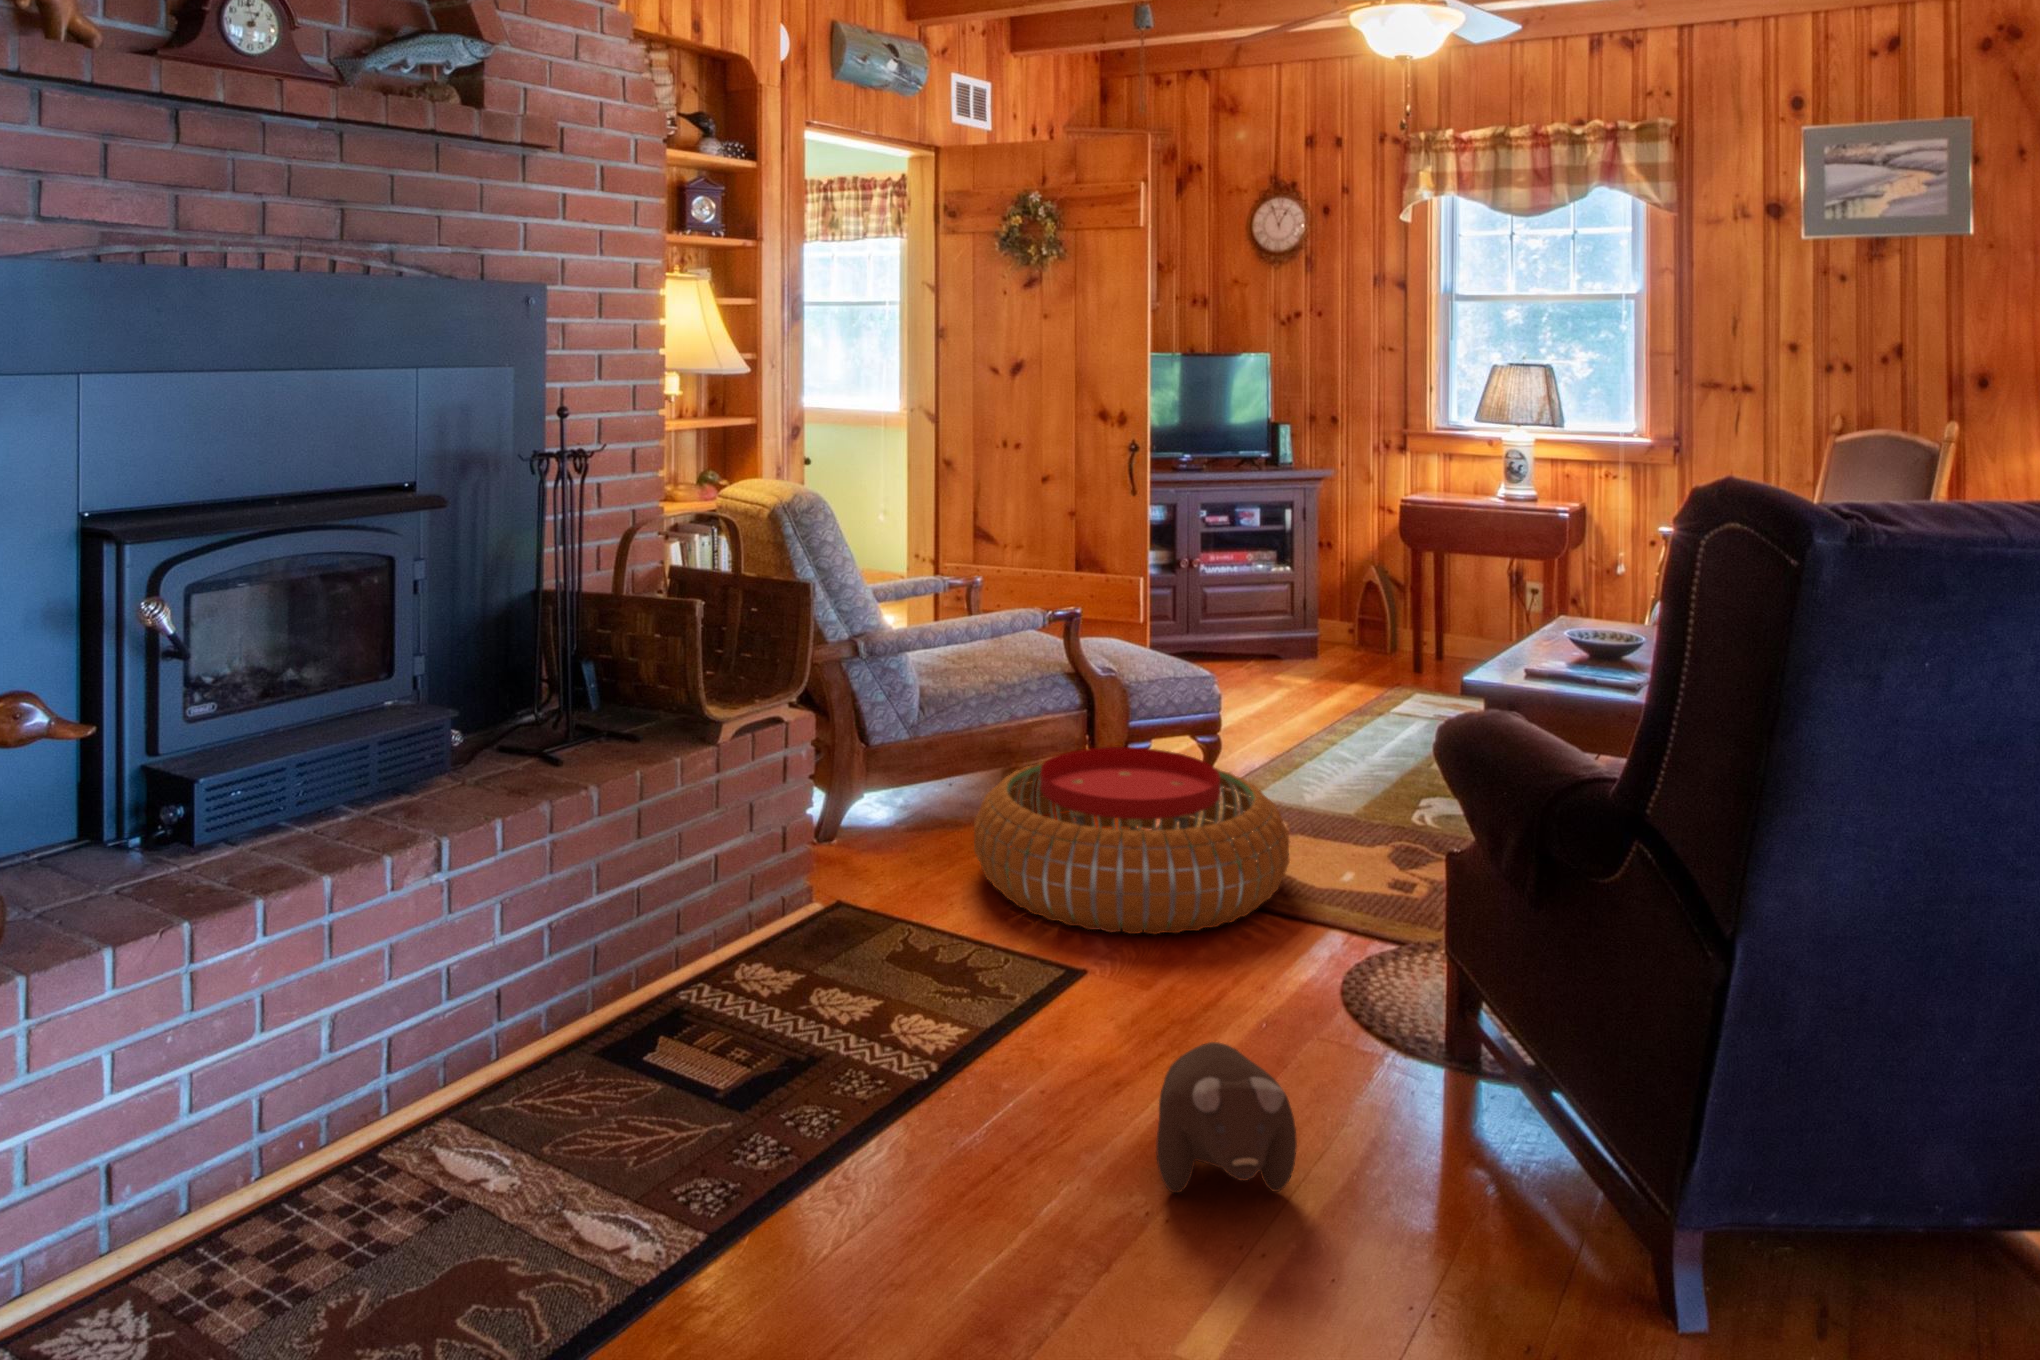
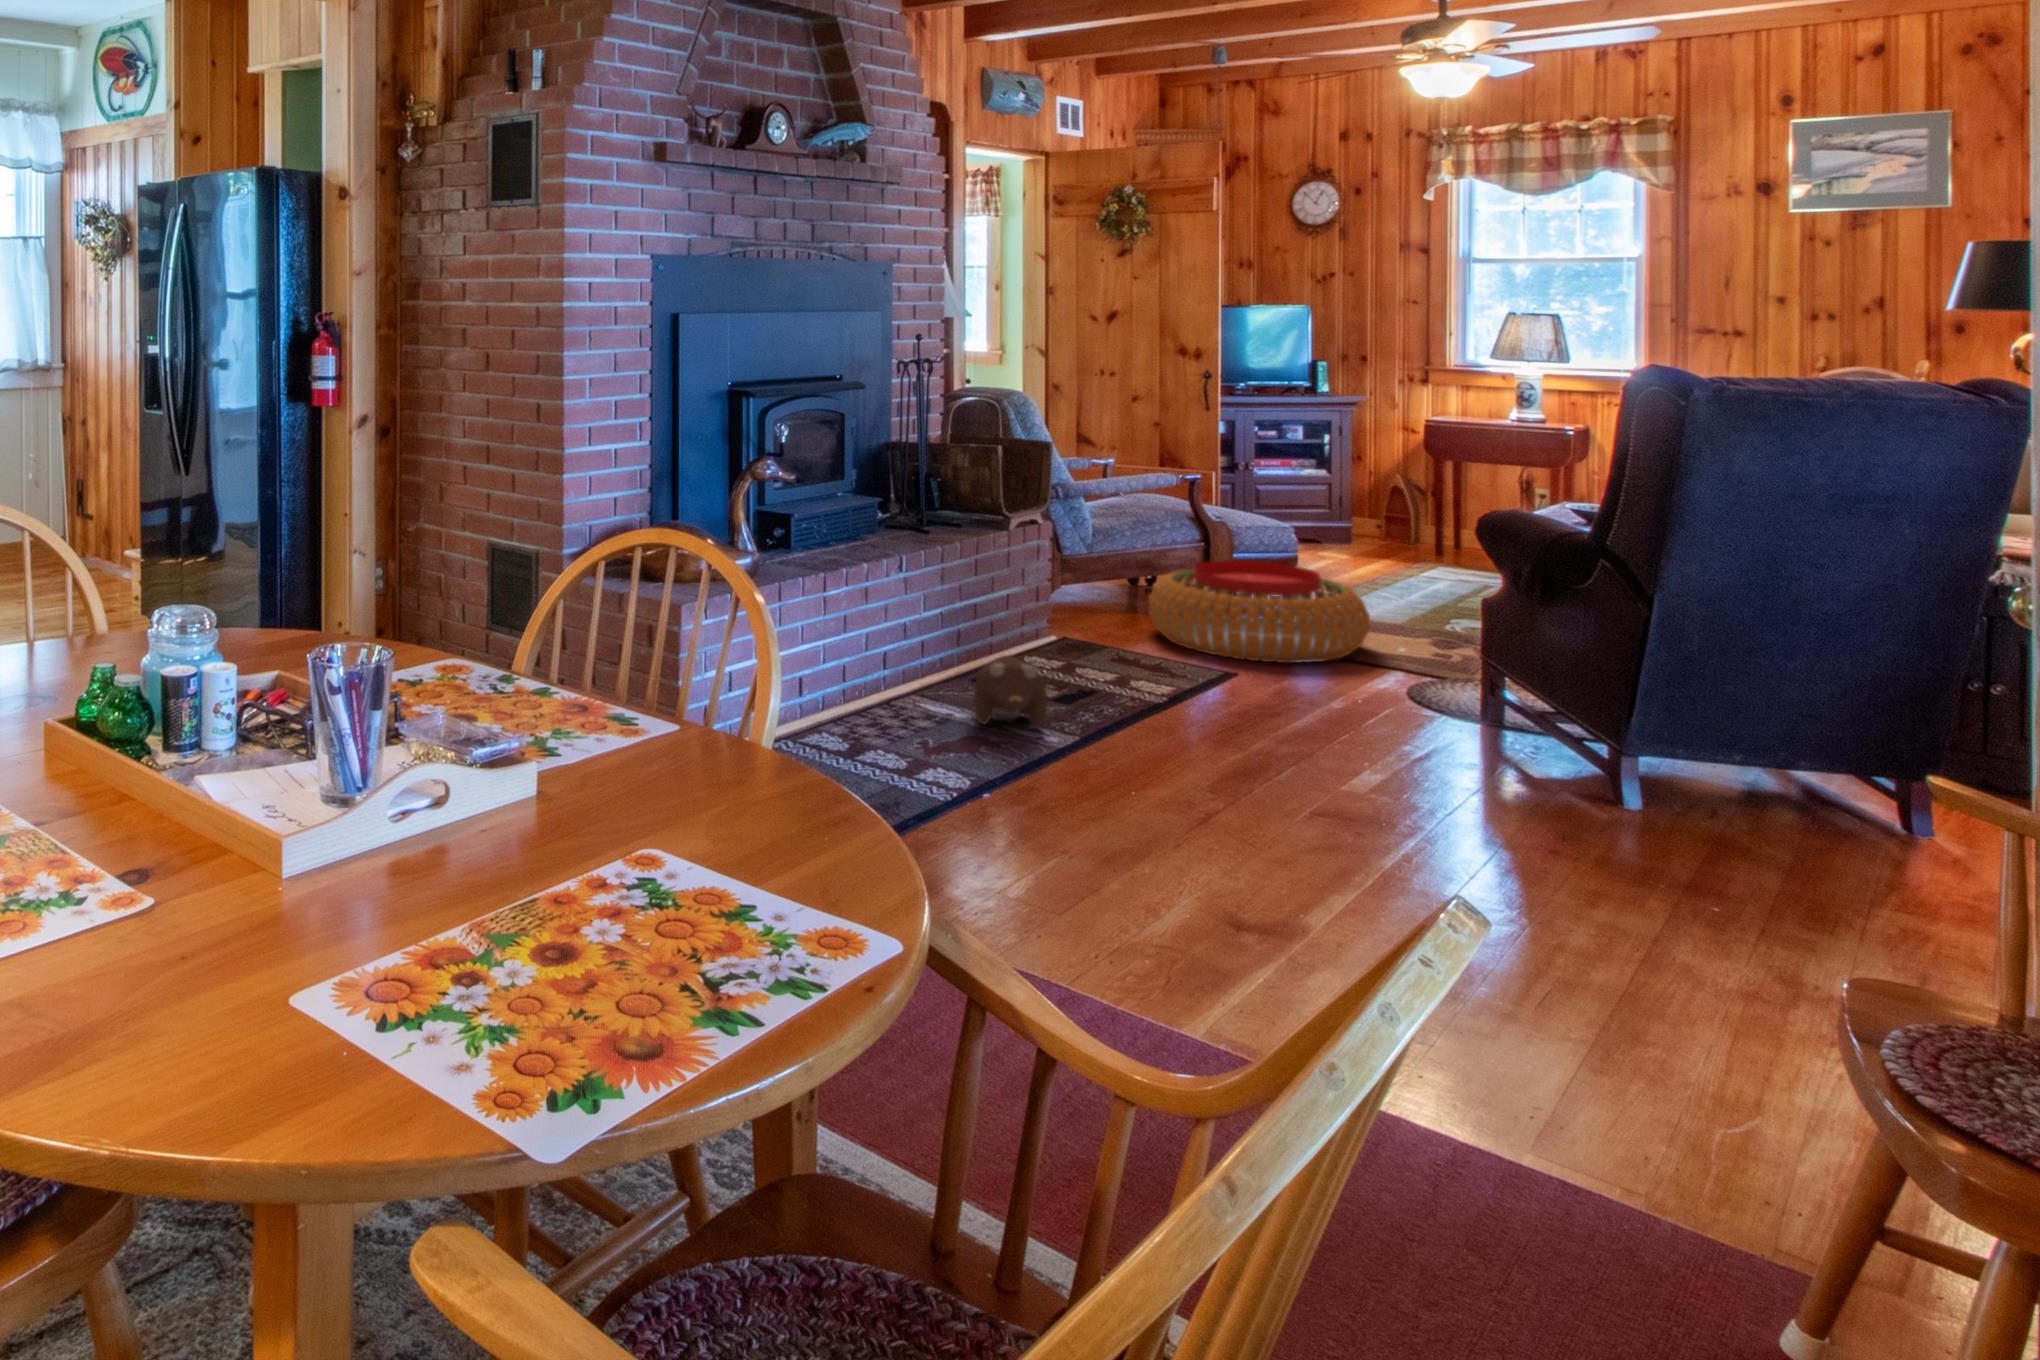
plush toy: present [1156,1042,1297,1193] -> present [973,656,1048,727]

